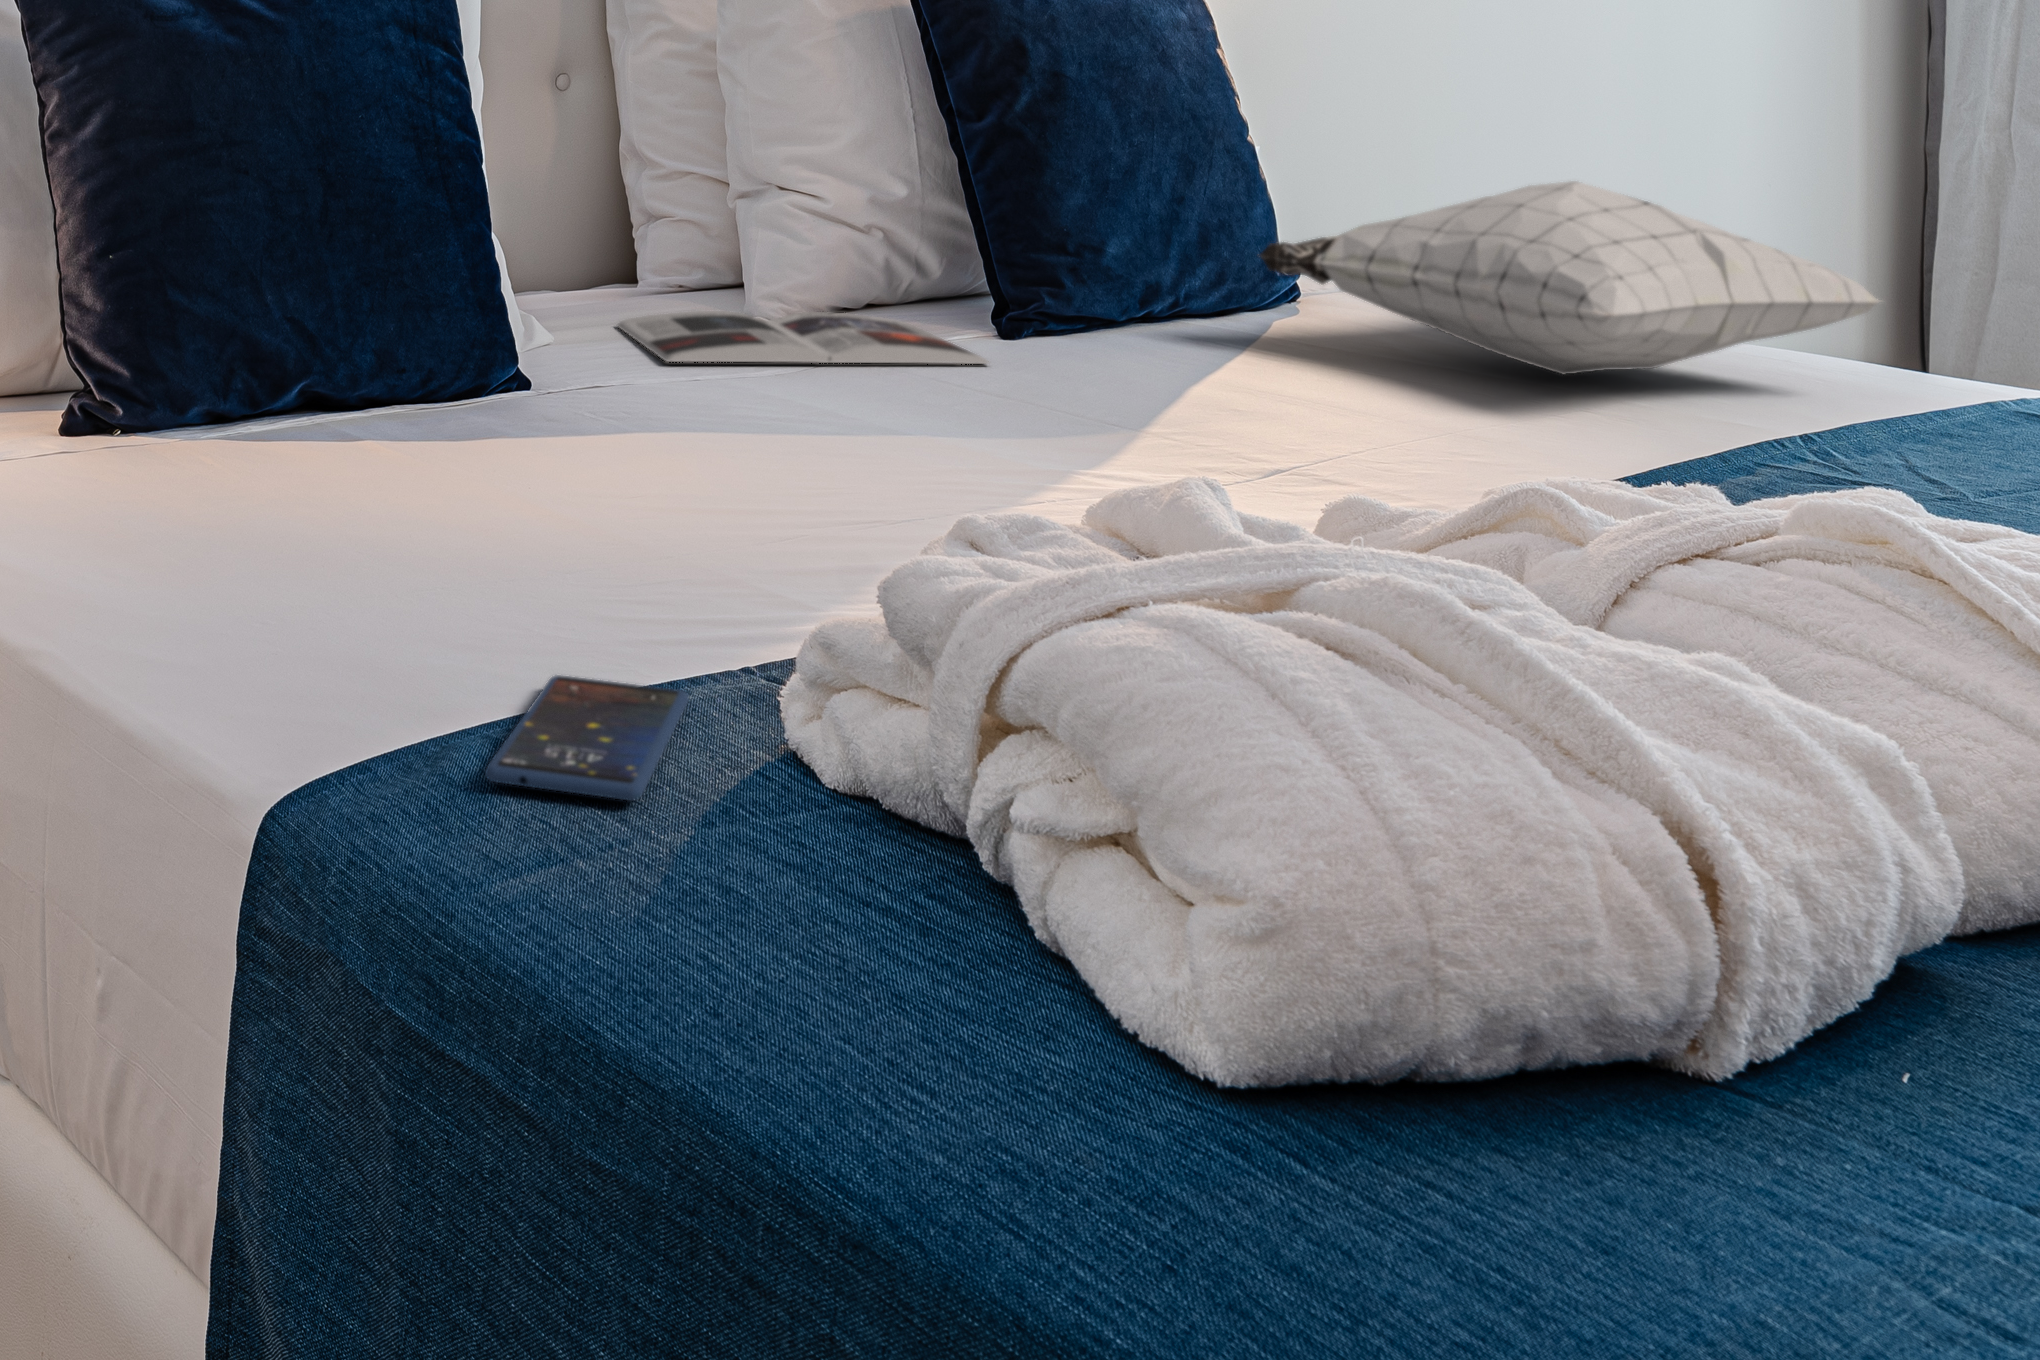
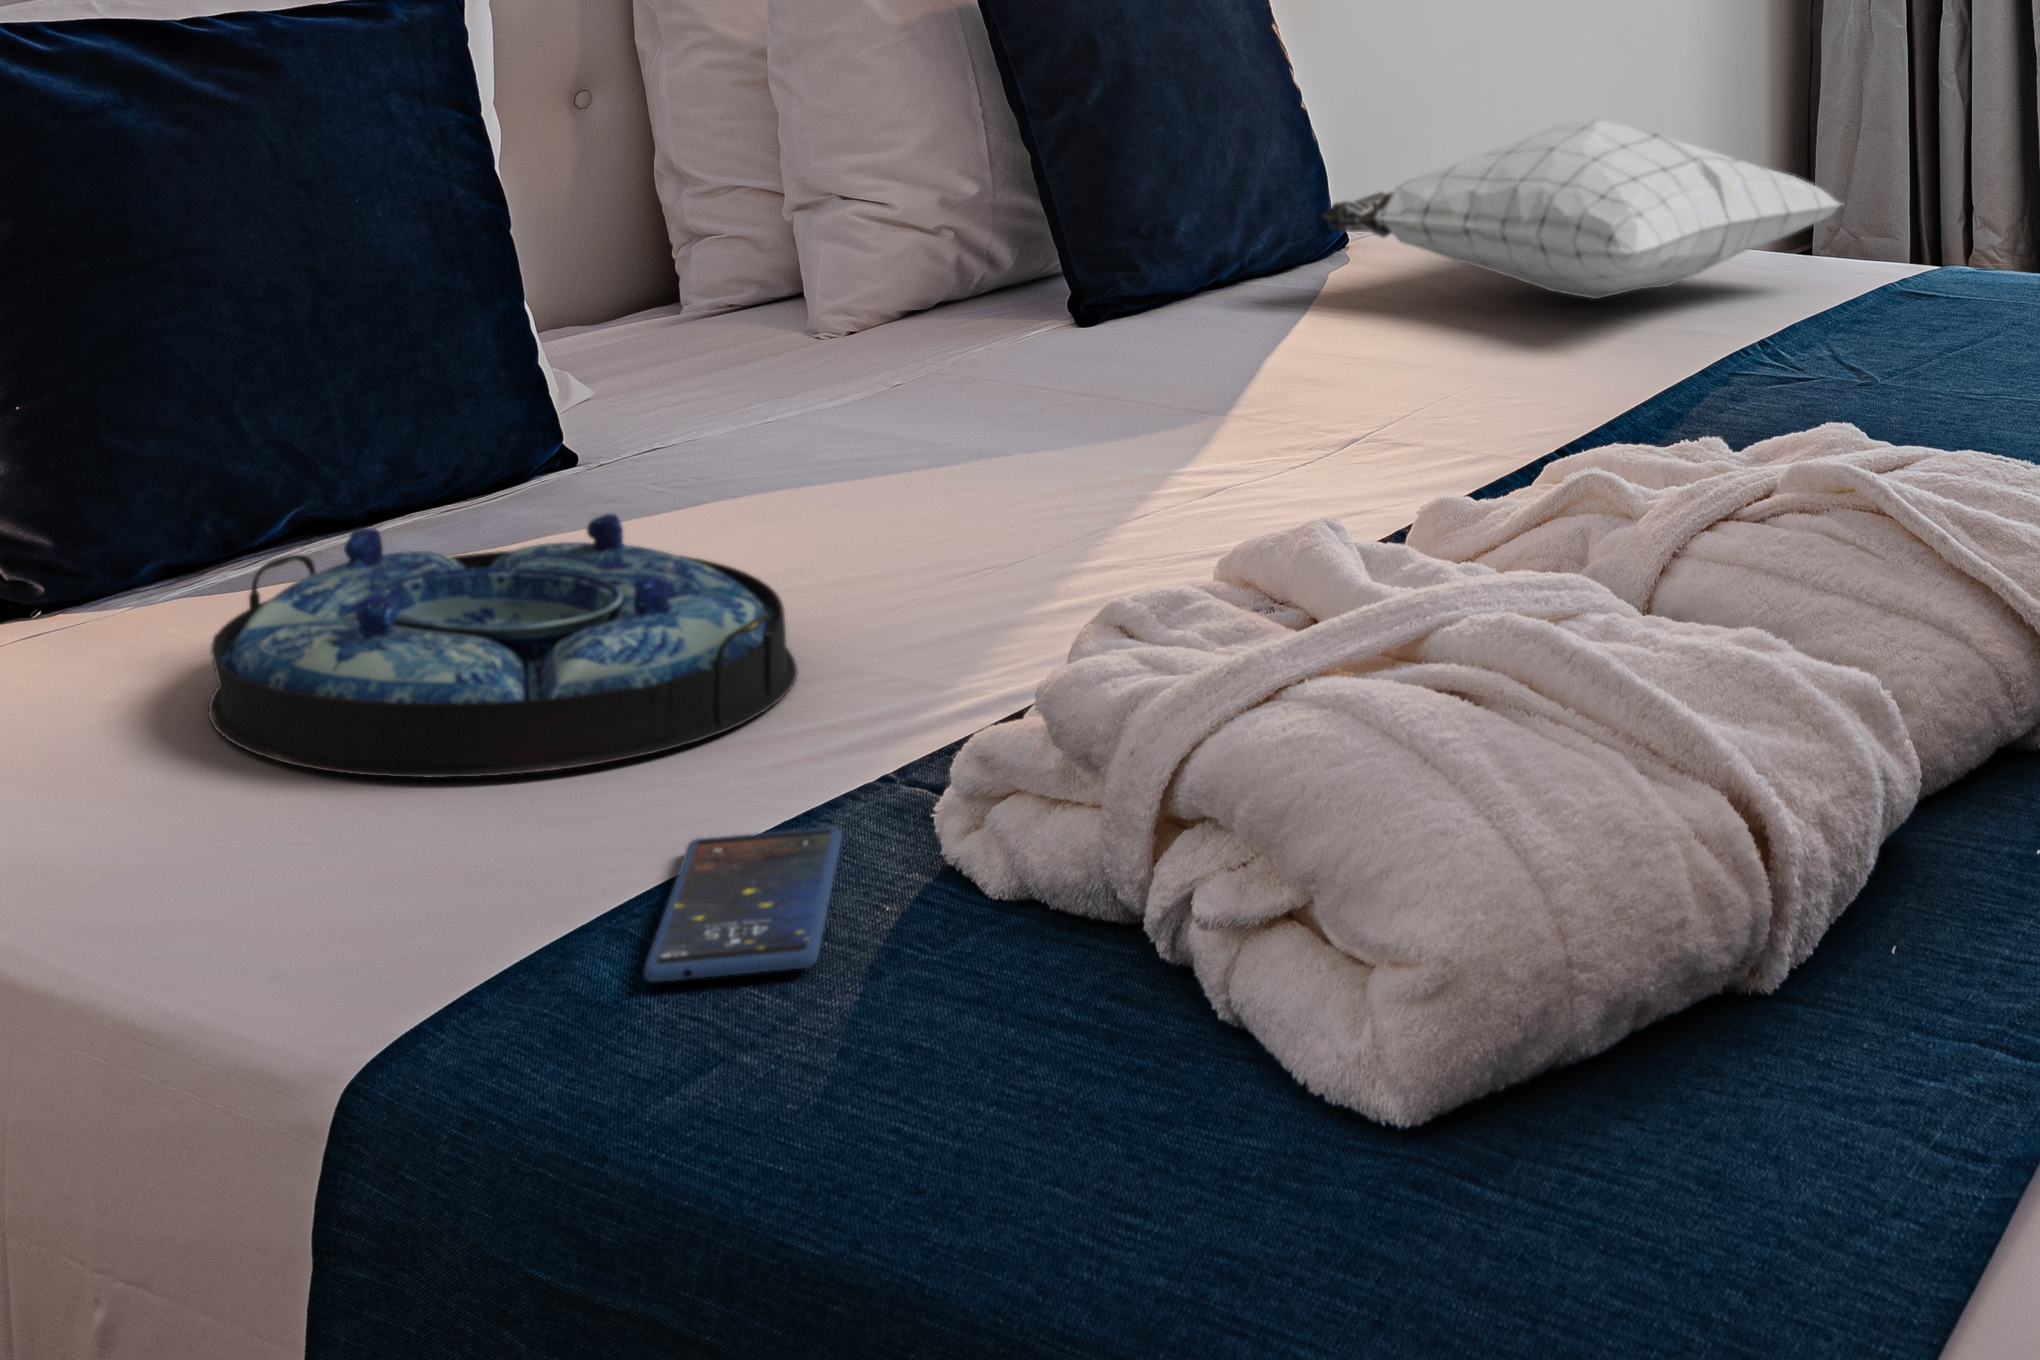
magazine: present [617,311,989,364] -> none [659,322,1076,414]
serving tray: none [200,380,680,604] -> present [209,514,797,778]

